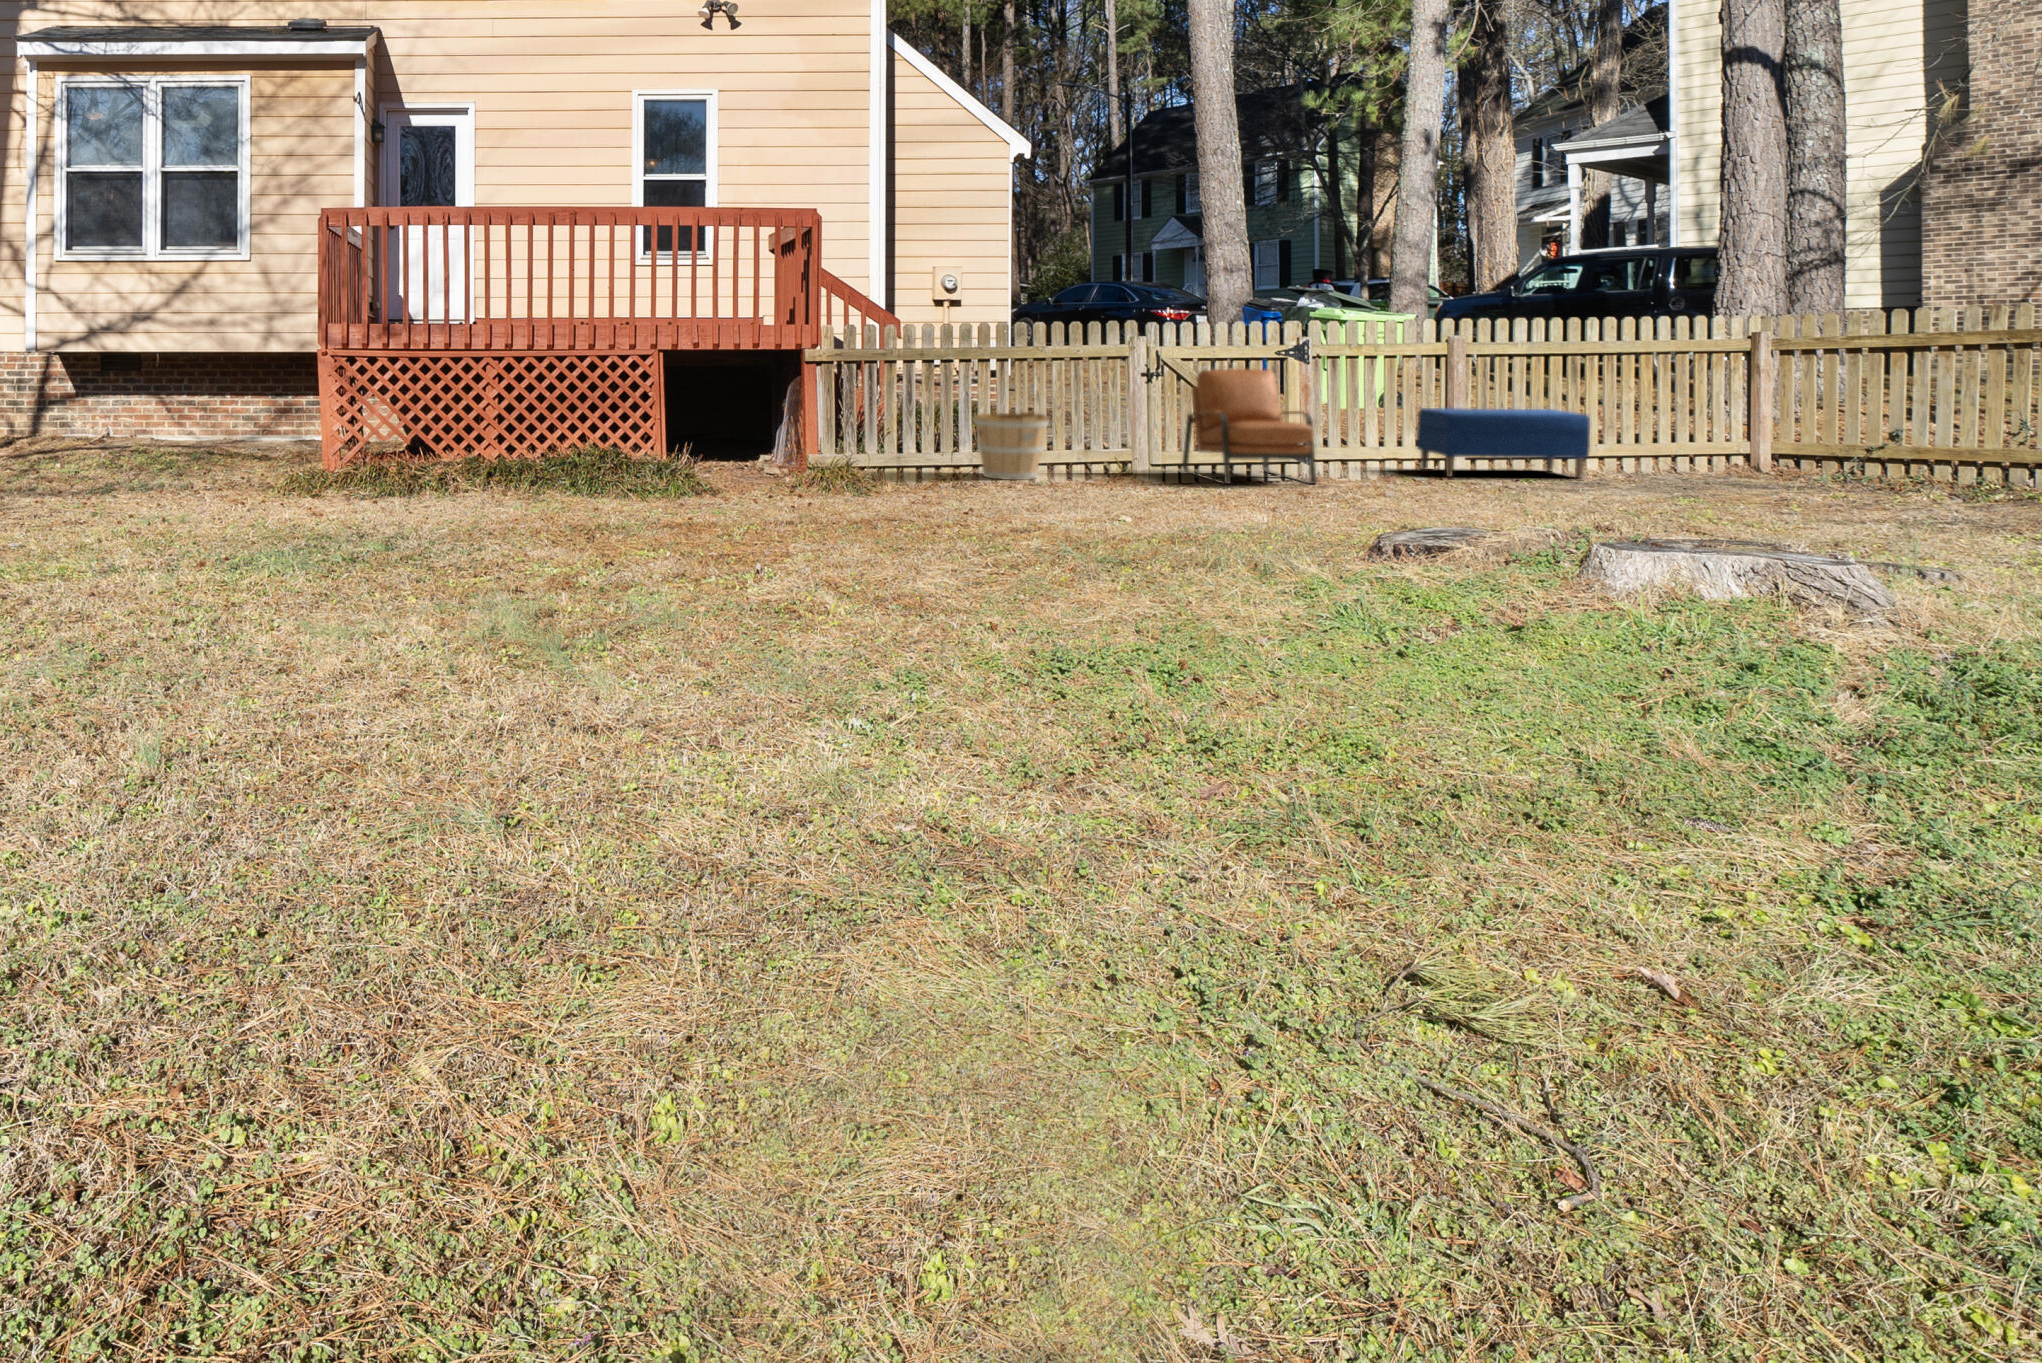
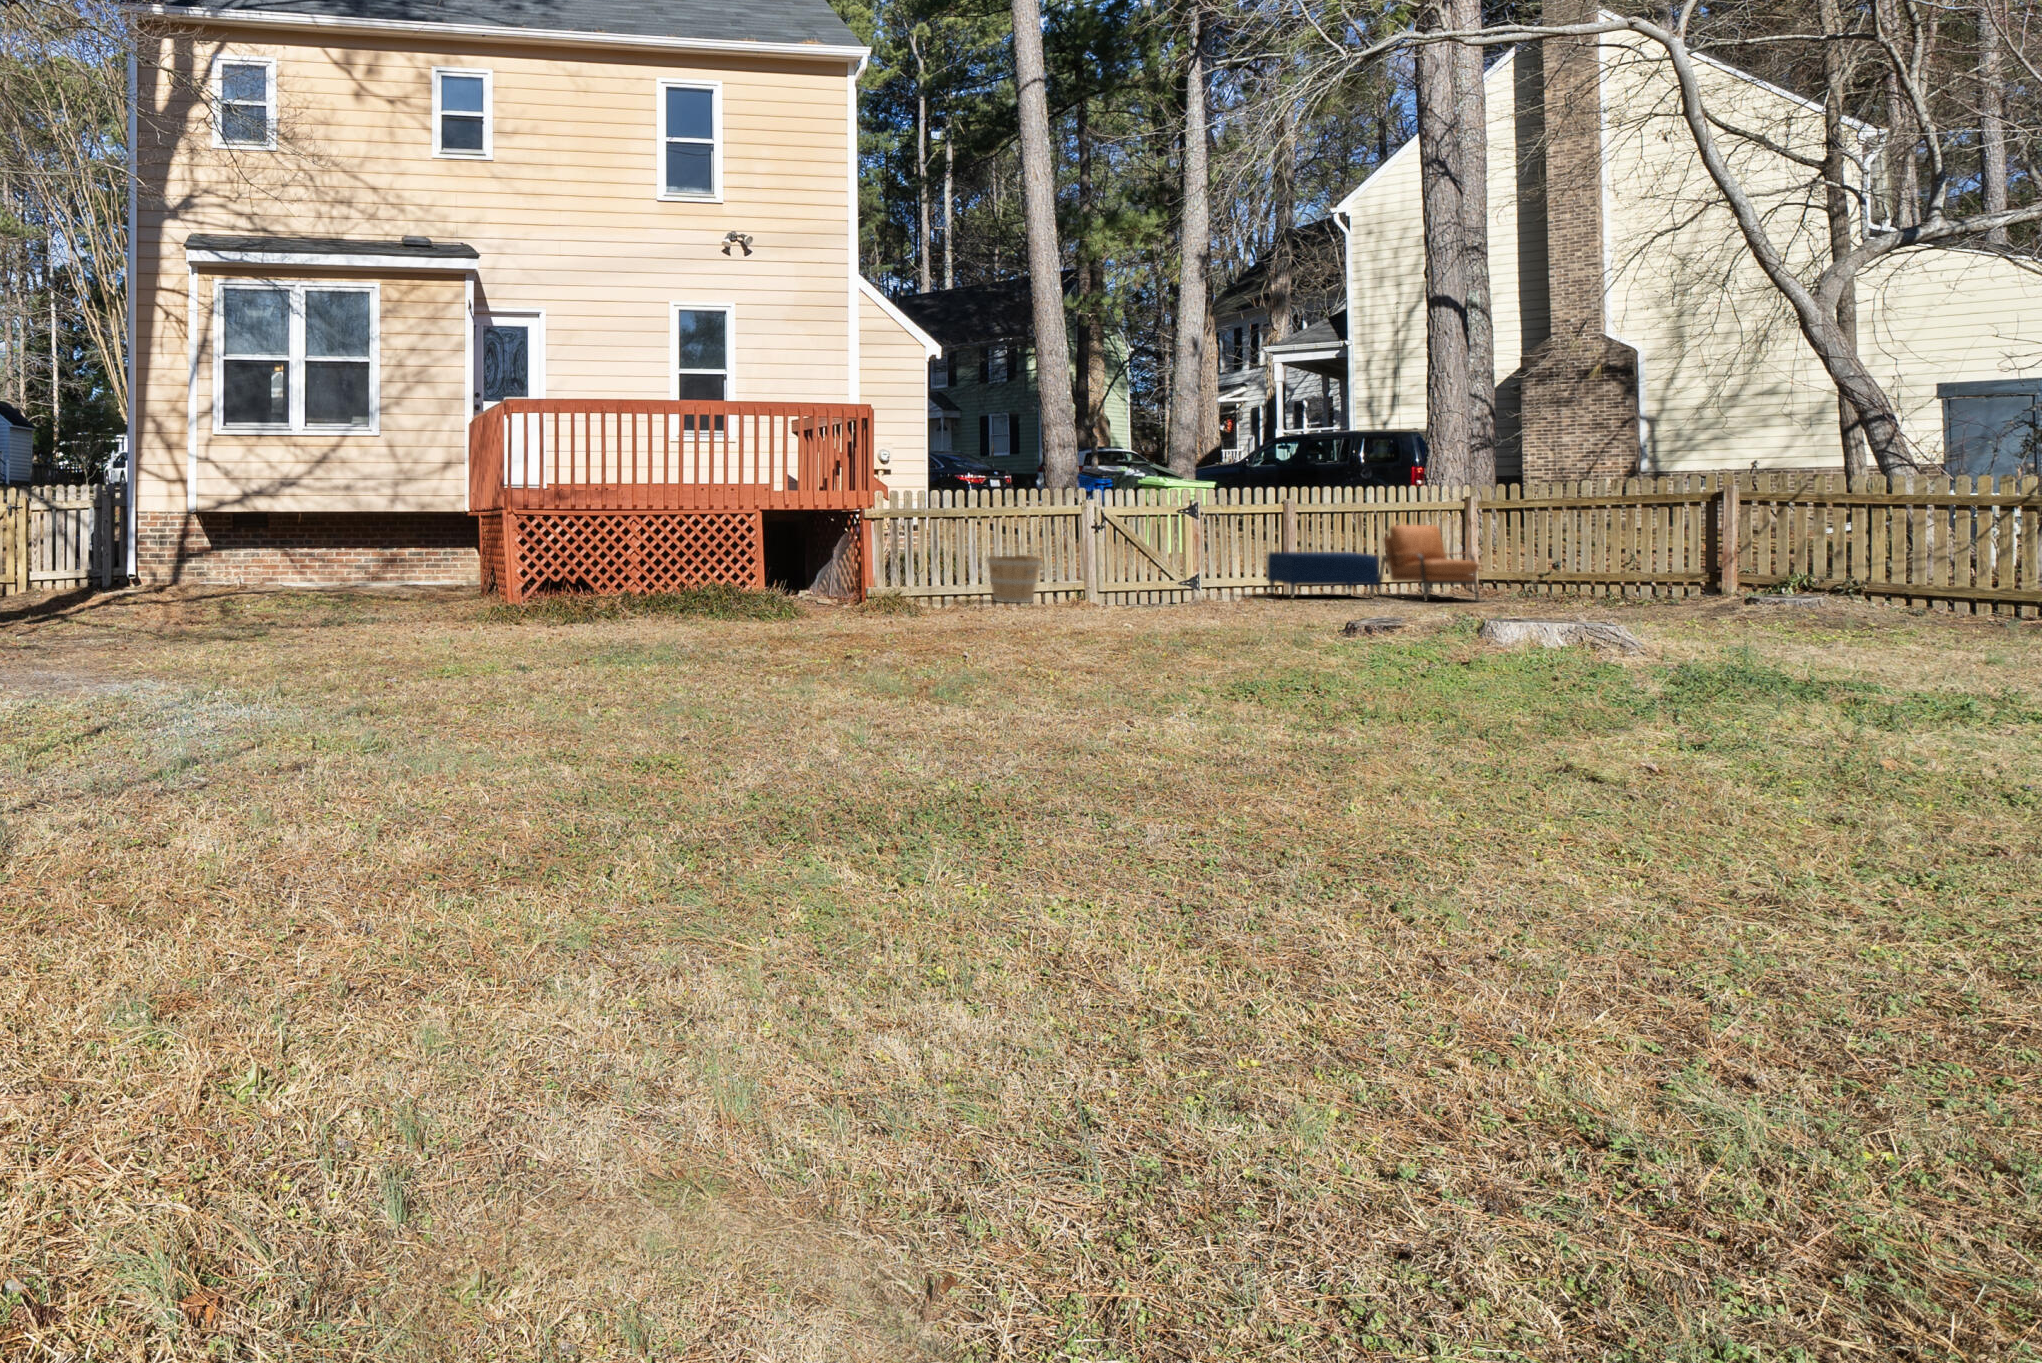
chair: present [1182,369,1316,484] -> present [1377,524,1479,601]

